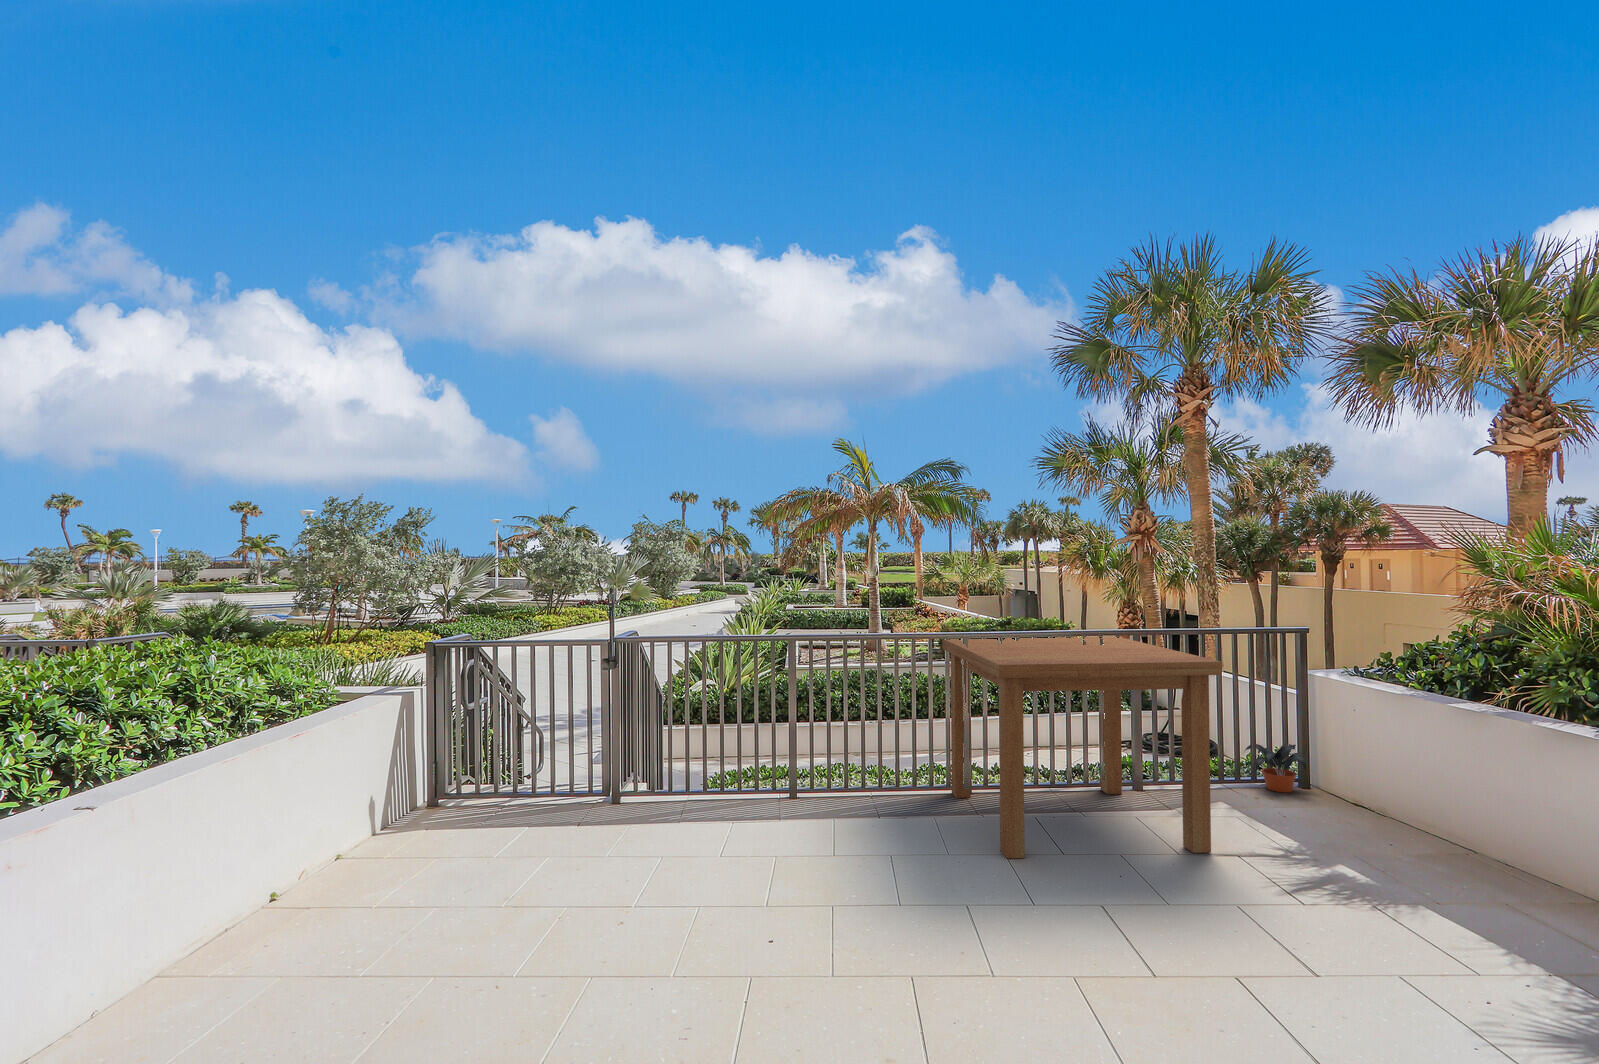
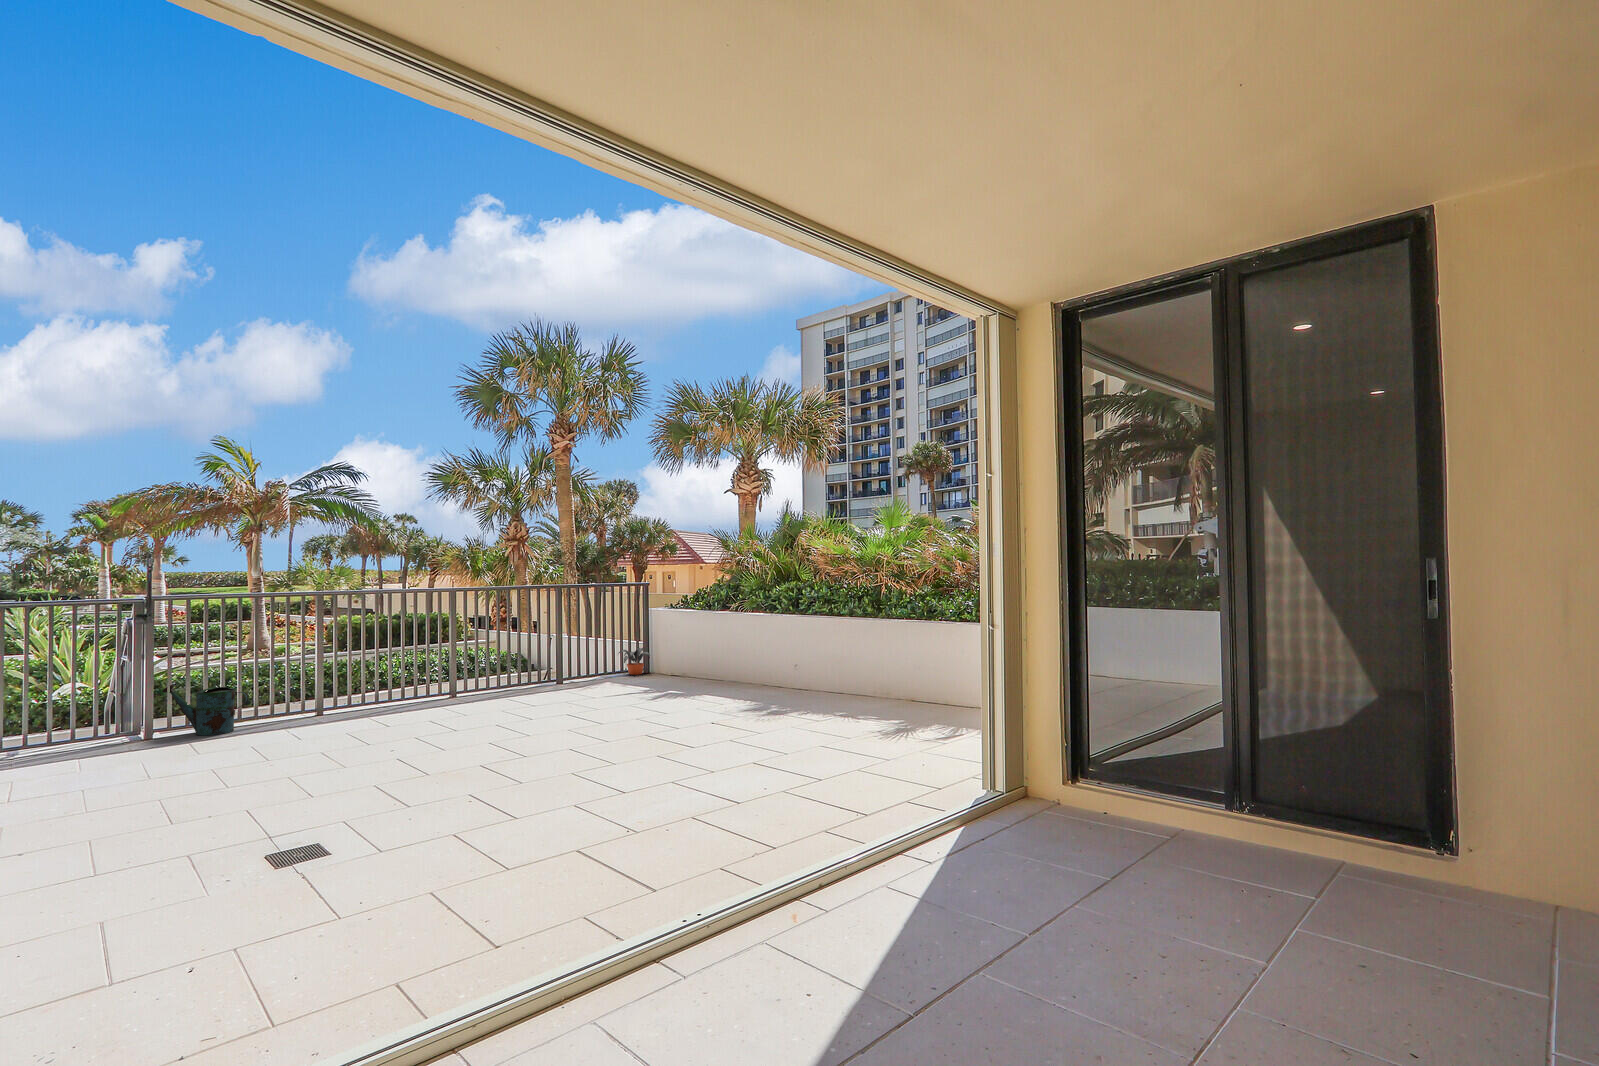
dining table: present [942,636,1222,859] -> none [437,588,618,712]
watering can: none [633,742,704,813] -> present [162,684,248,735]

